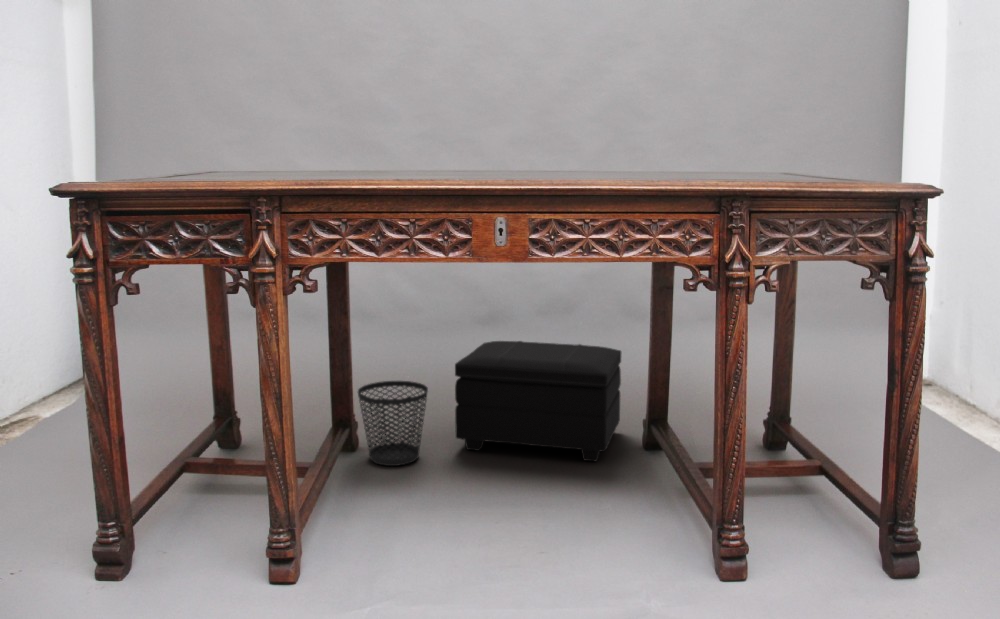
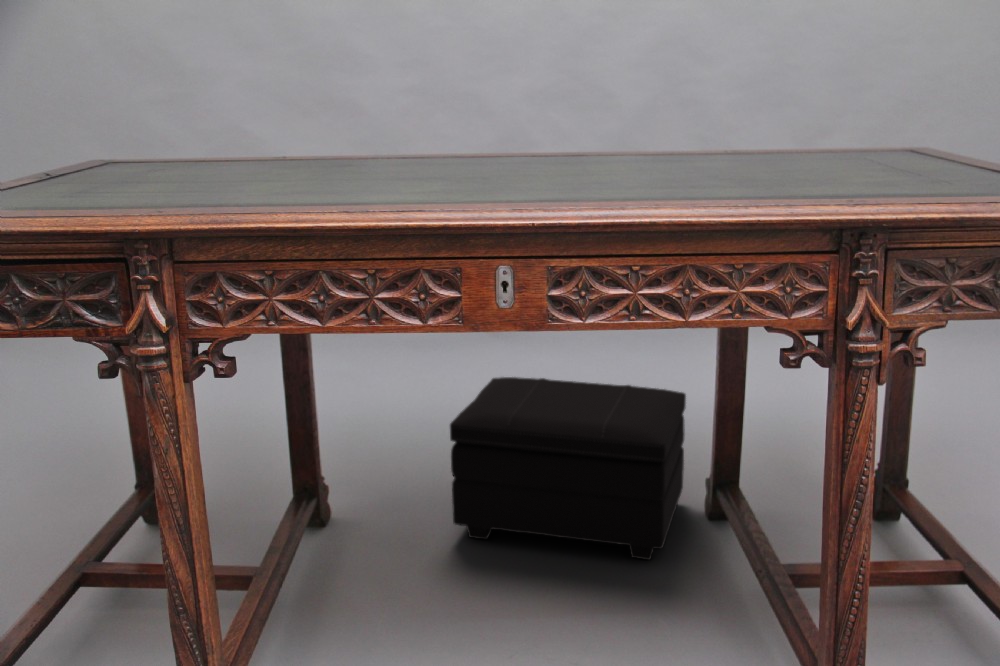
wastebasket: present [358,381,428,466] -> none [313,444,412,569]

